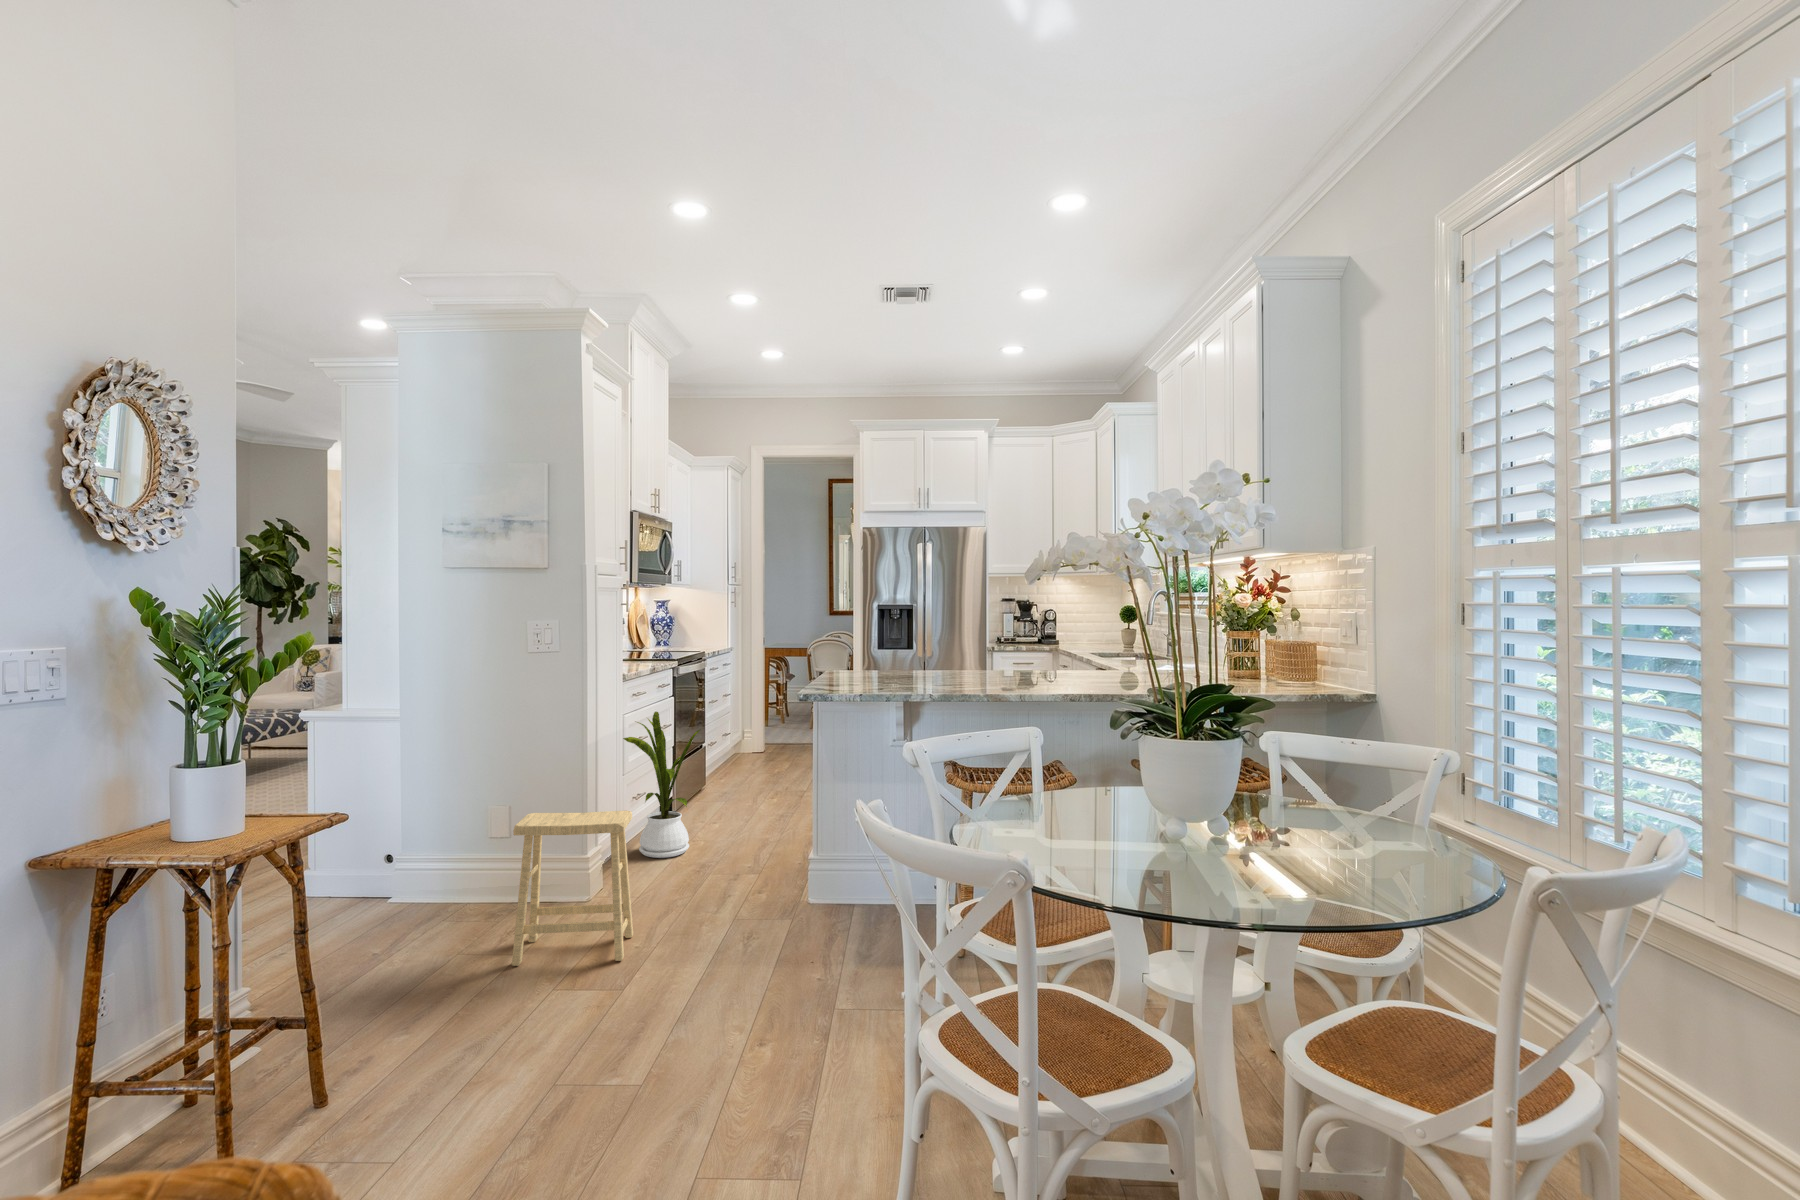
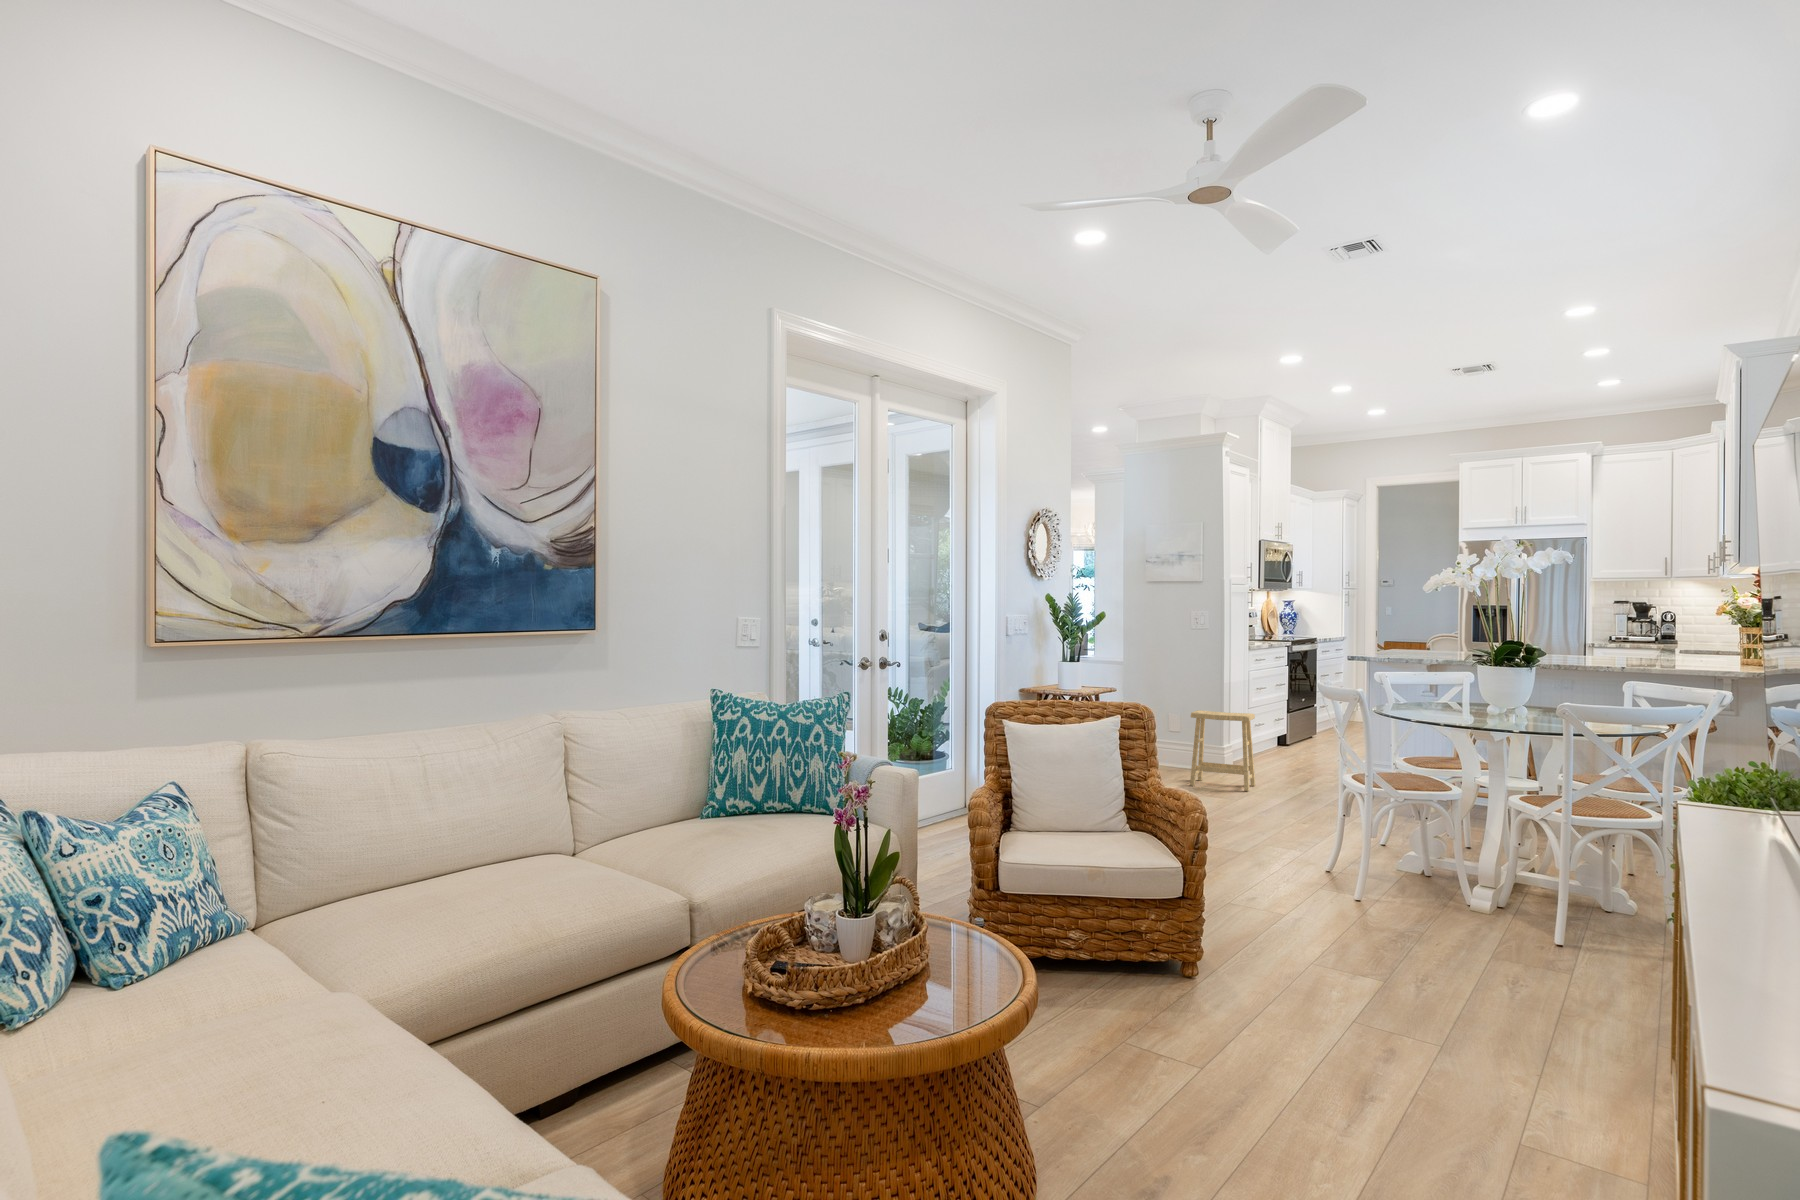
house plant: present [623,712,700,858] -> none [1252,667,1306,764]

